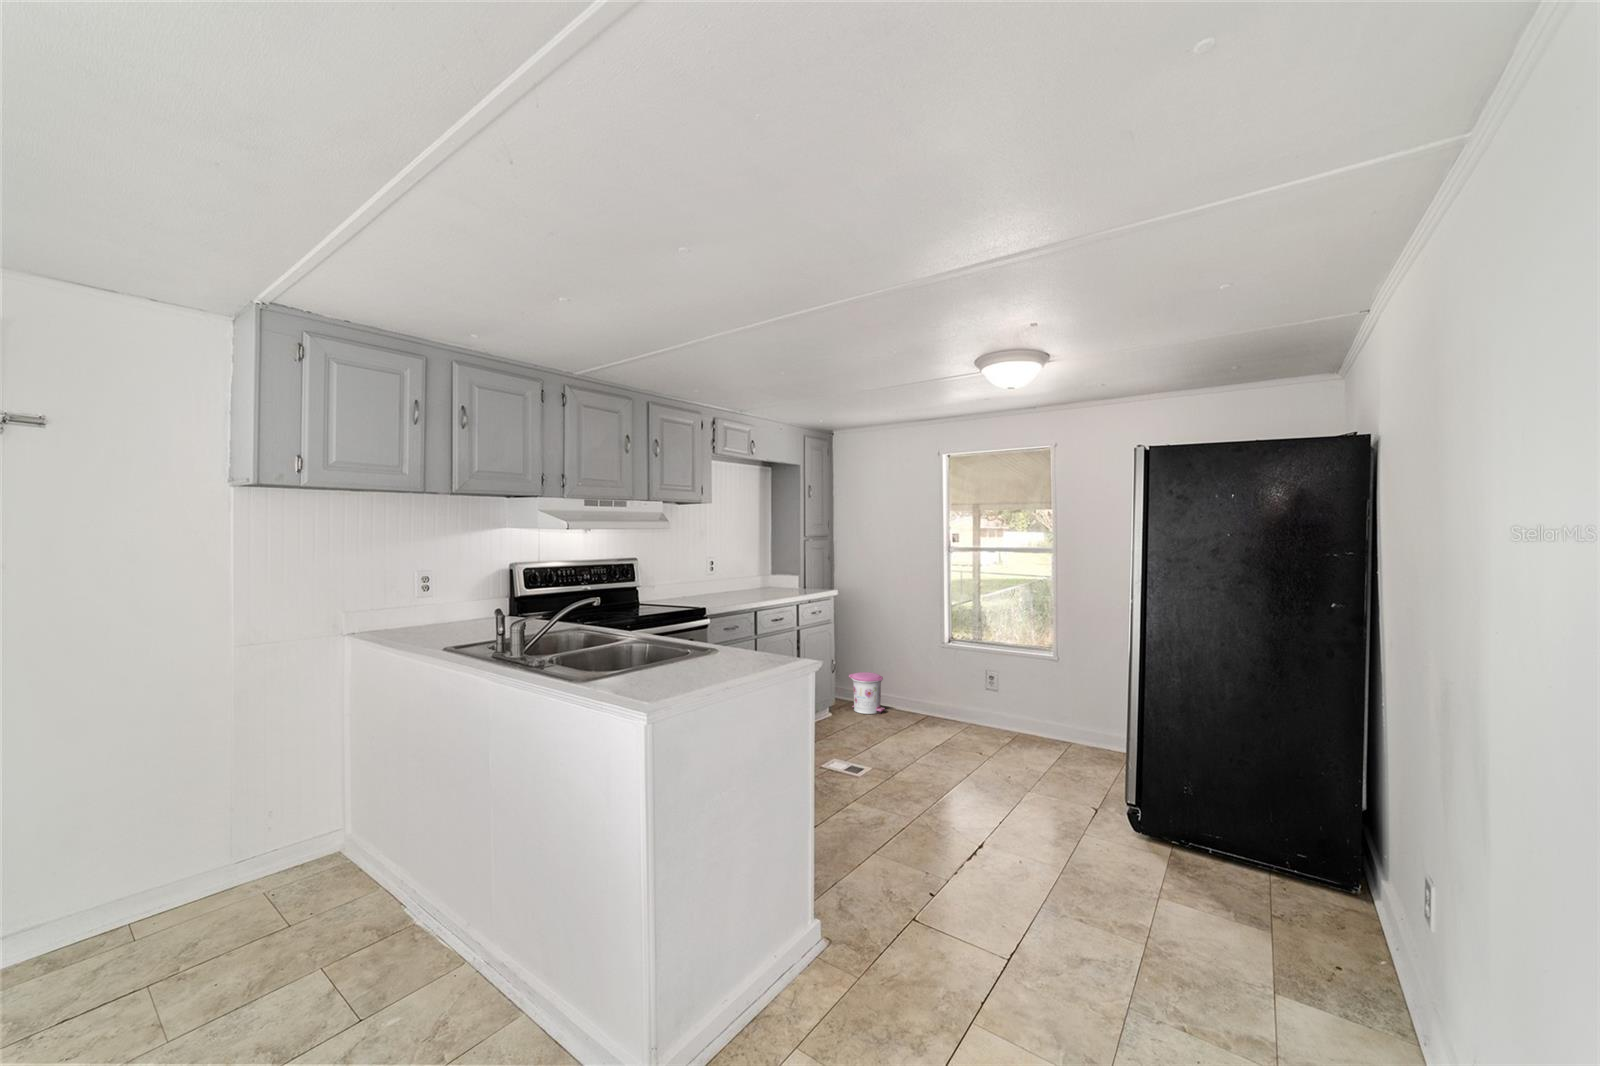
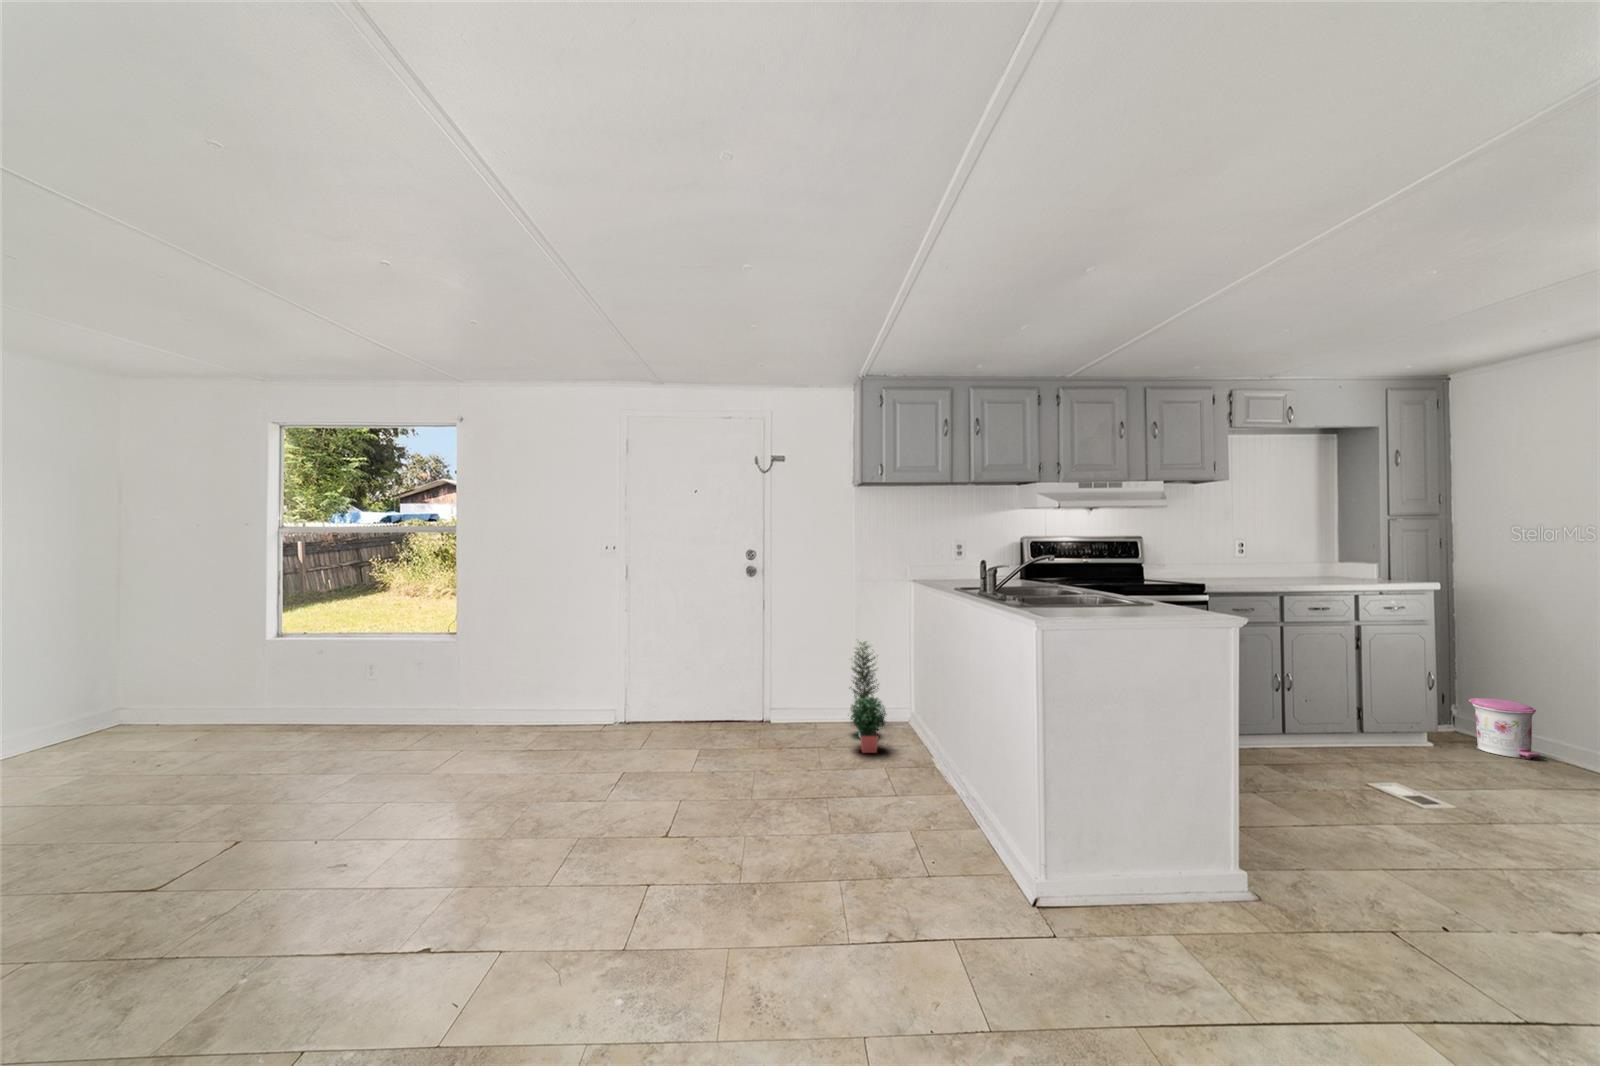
potted plant: none [219,746,322,958] -> present [849,642,887,753]

